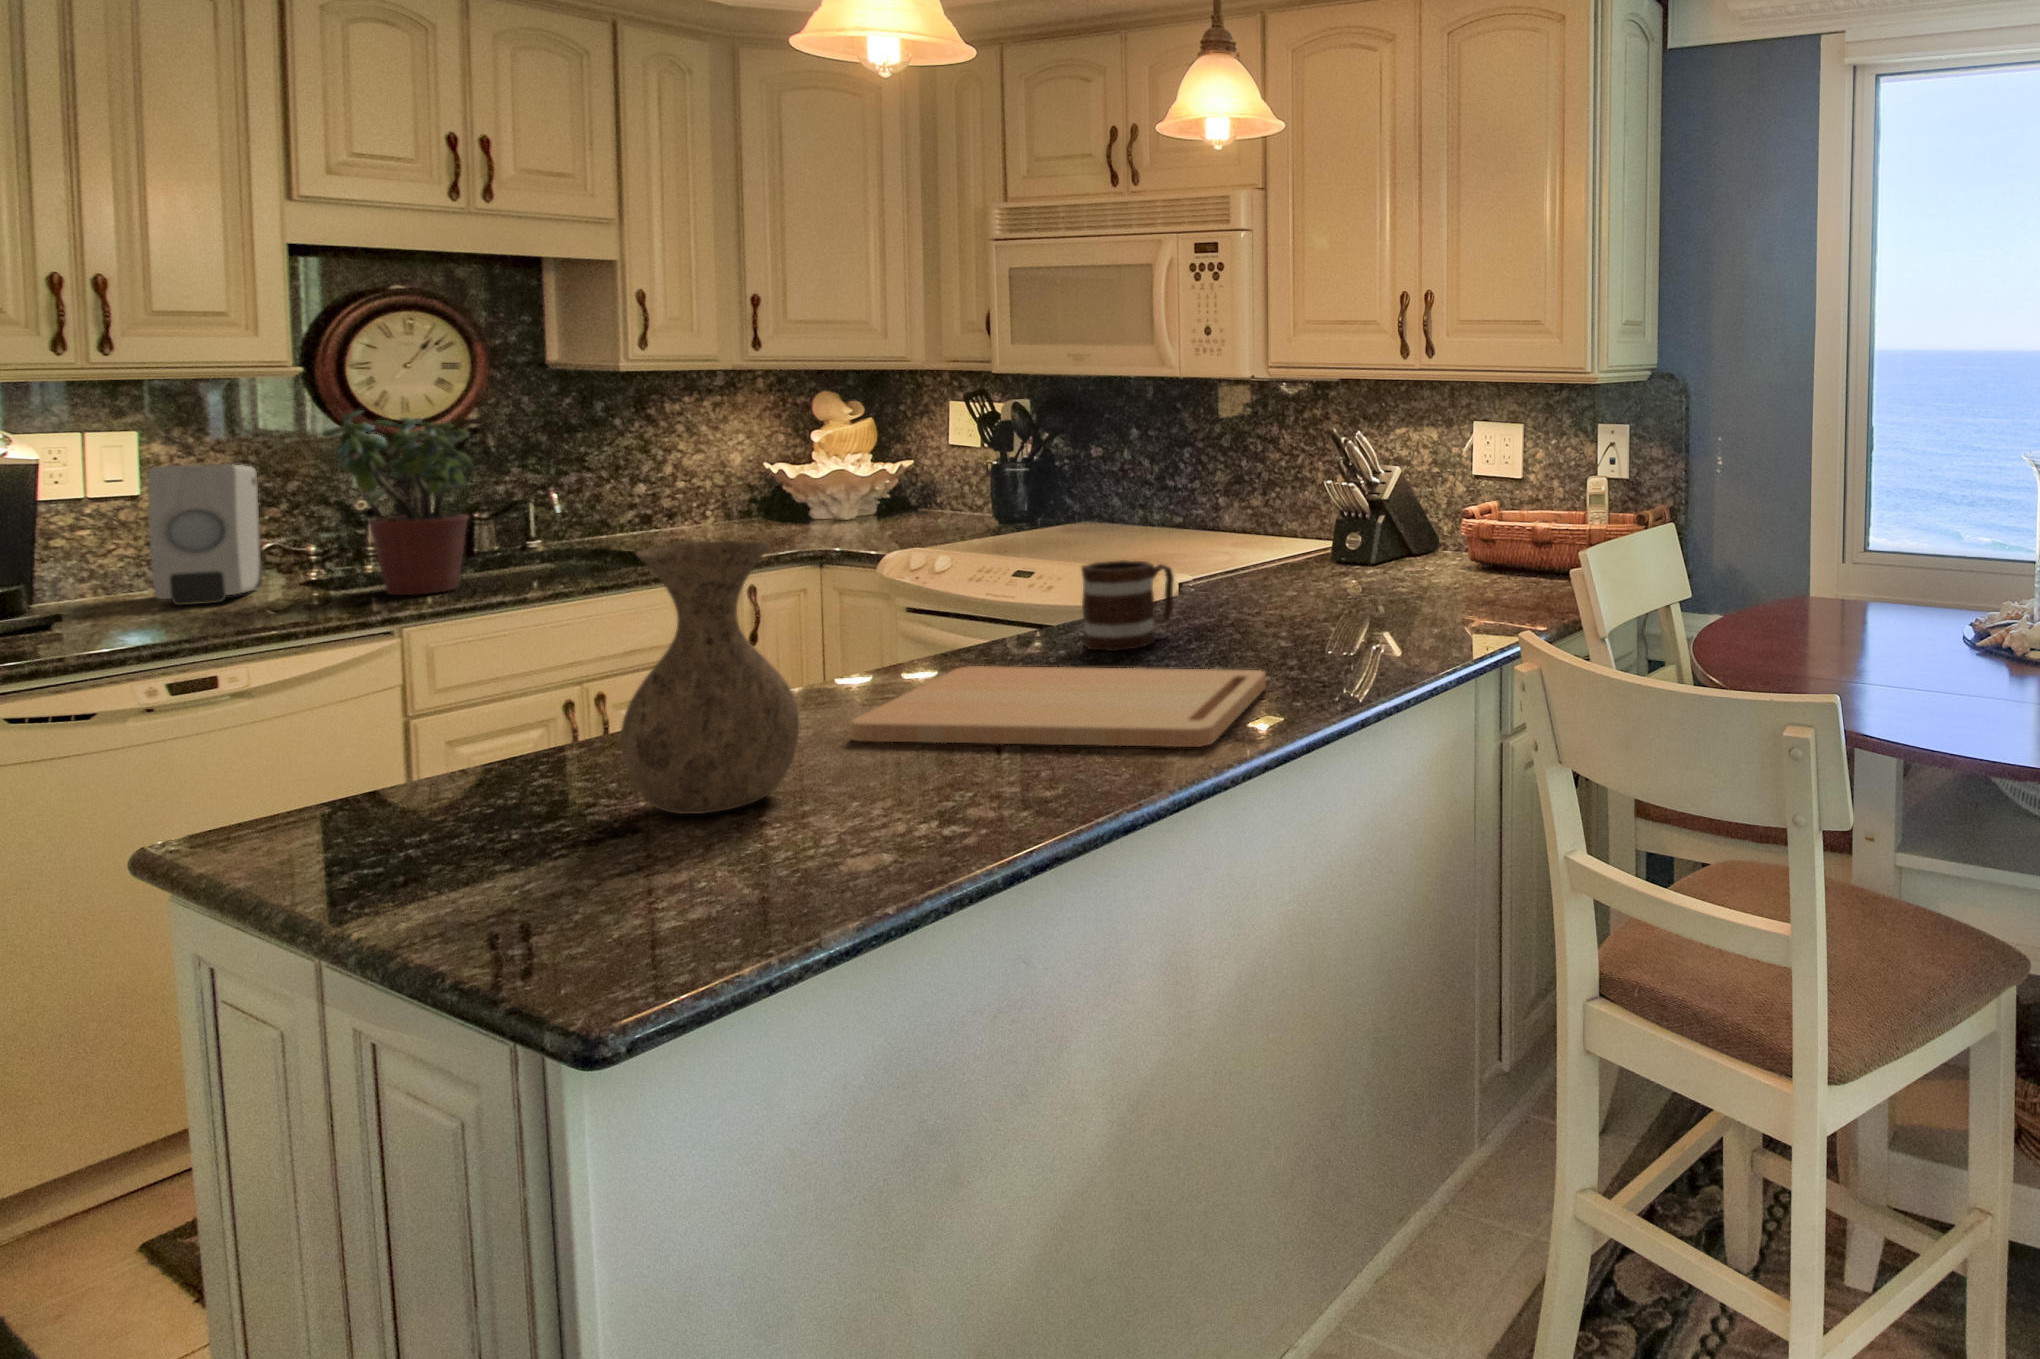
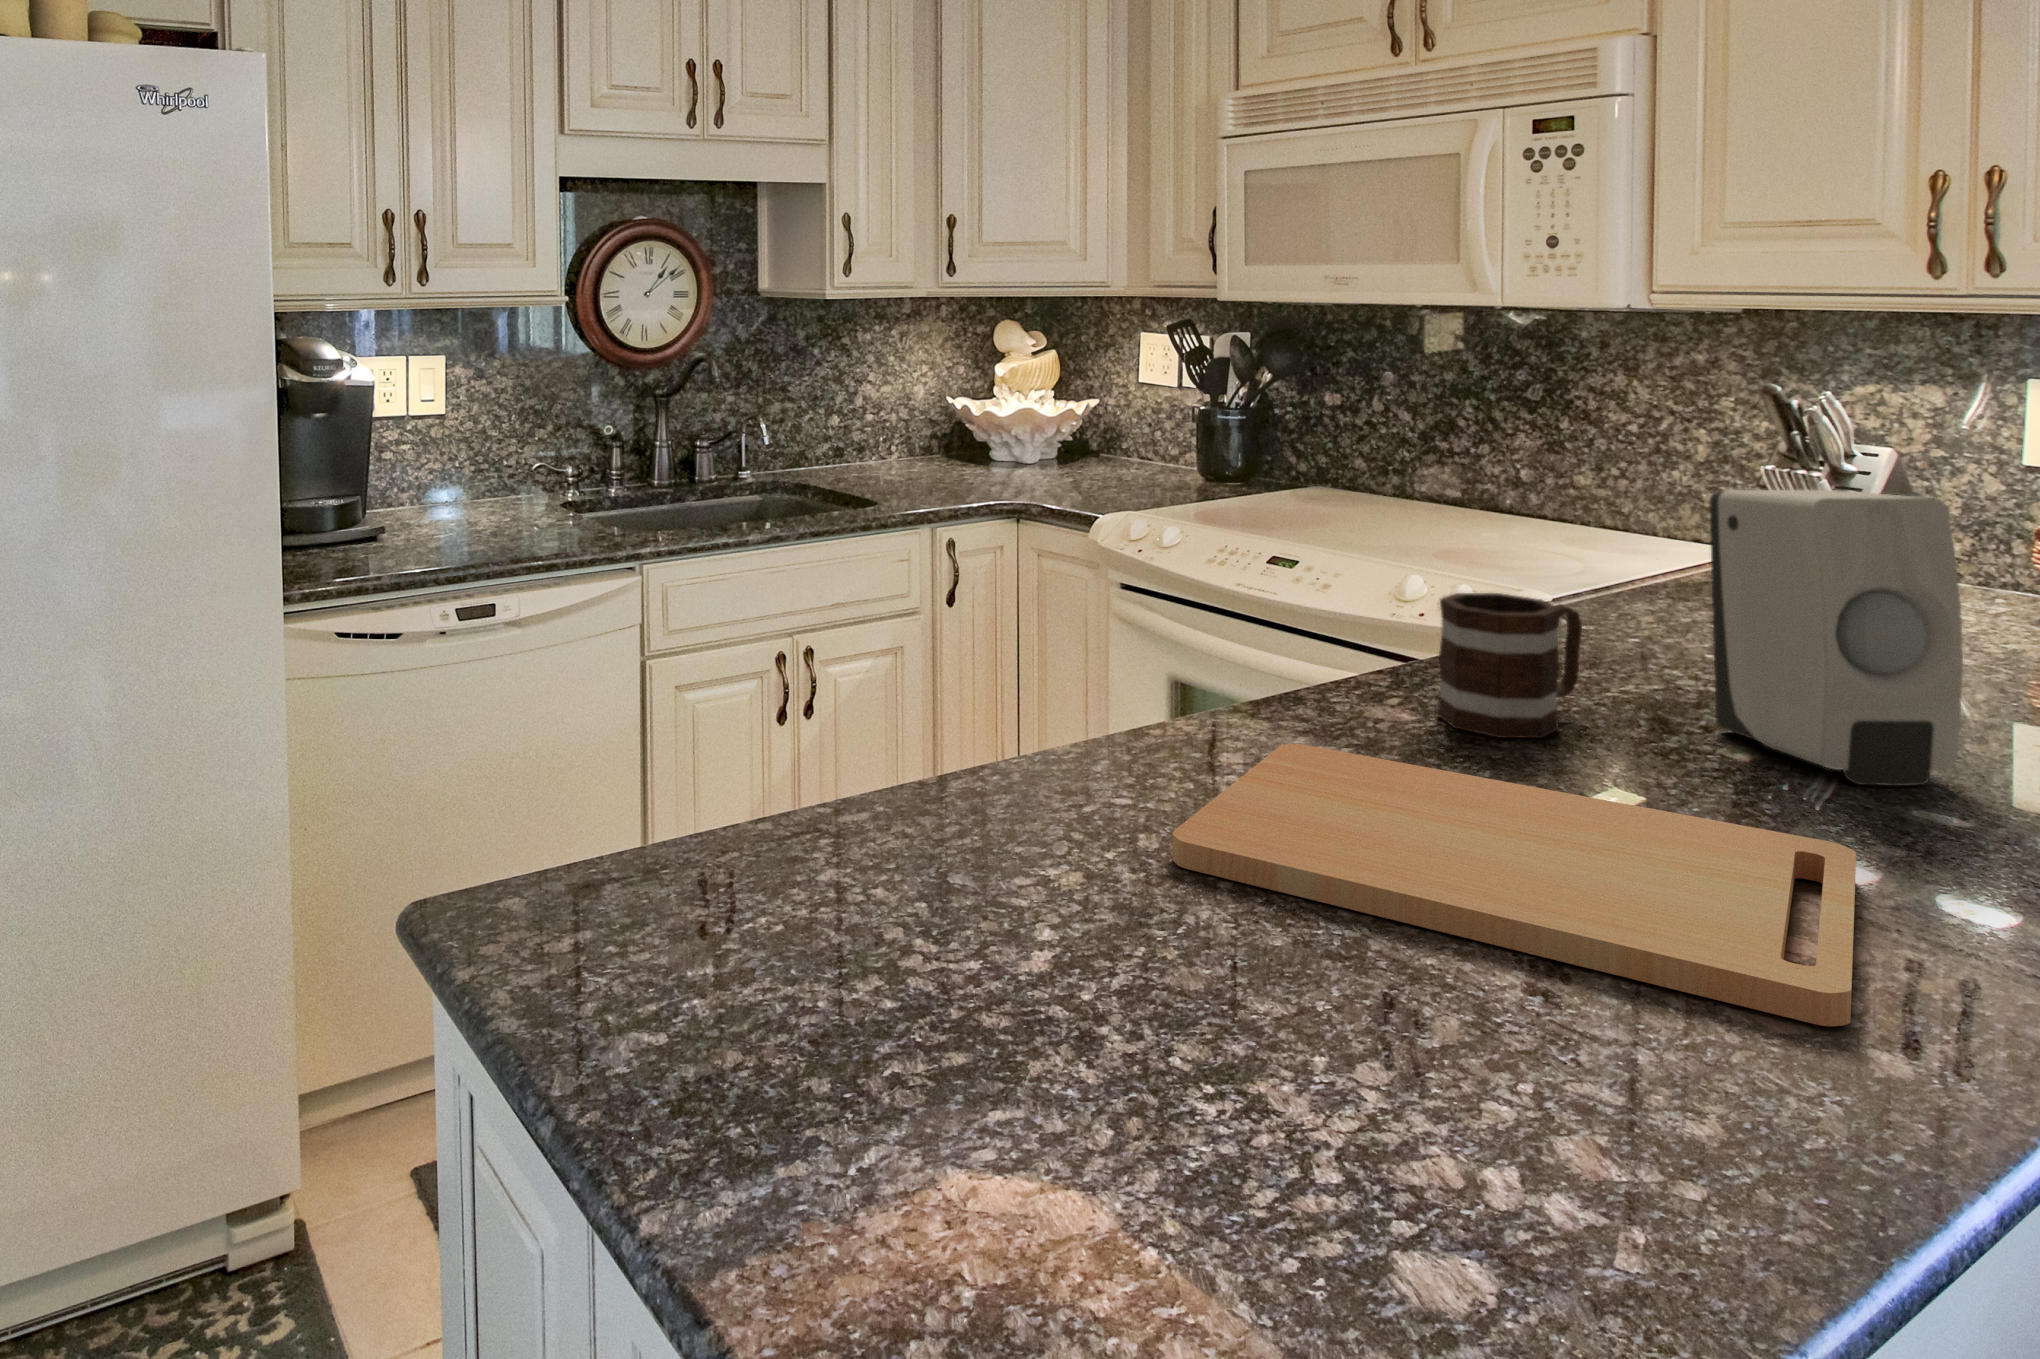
potted plant: present [323,410,473,595] -> none [580,341,698,529]
soap dispenser: present [148,464,262,605] -> present [1709,490,1963,786]
vase: present [621,541,799,814] -> none [912,571,1144,991]

